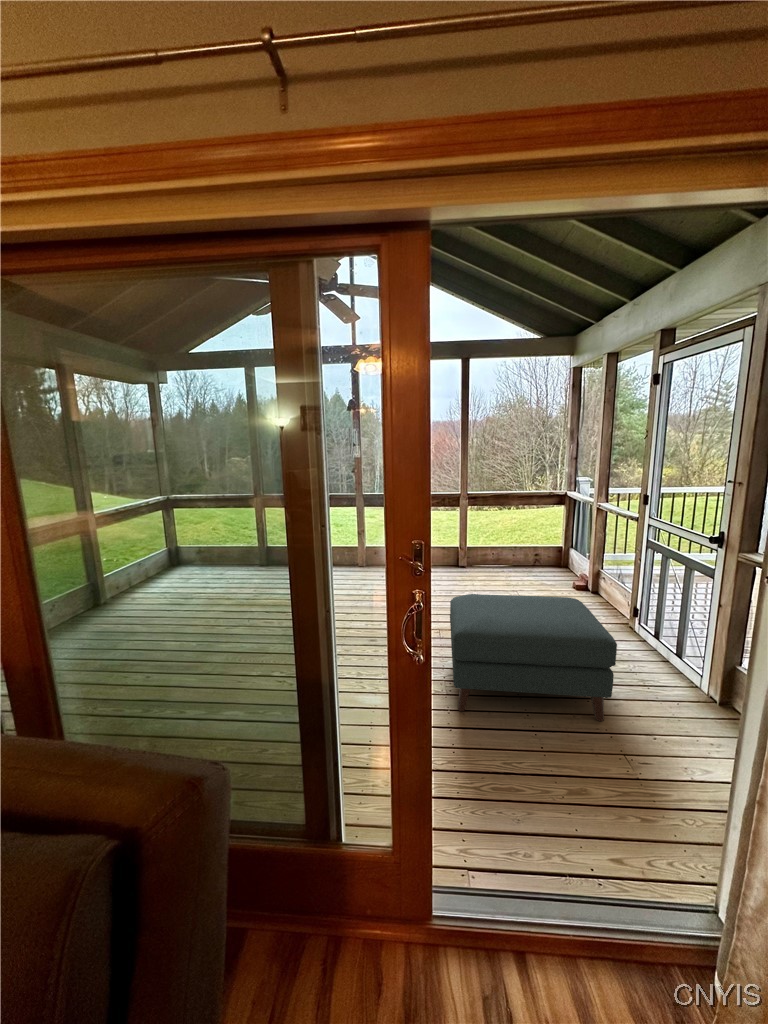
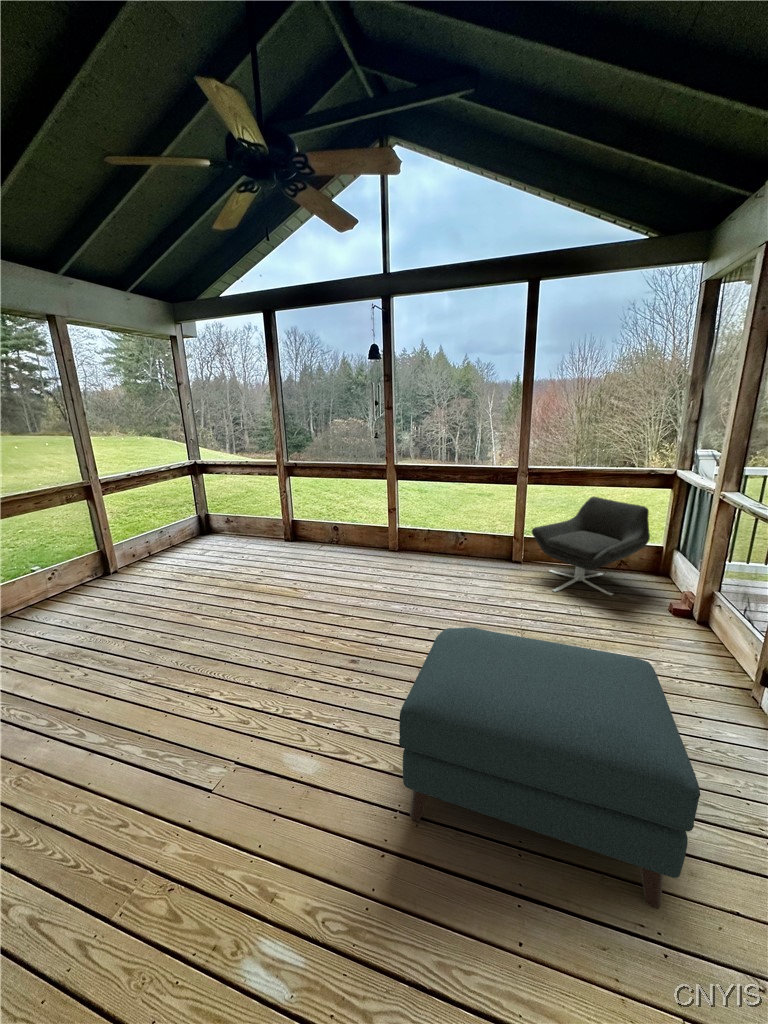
lounge chair: none [474,513,555,584] -> present [532,497,650,595]

